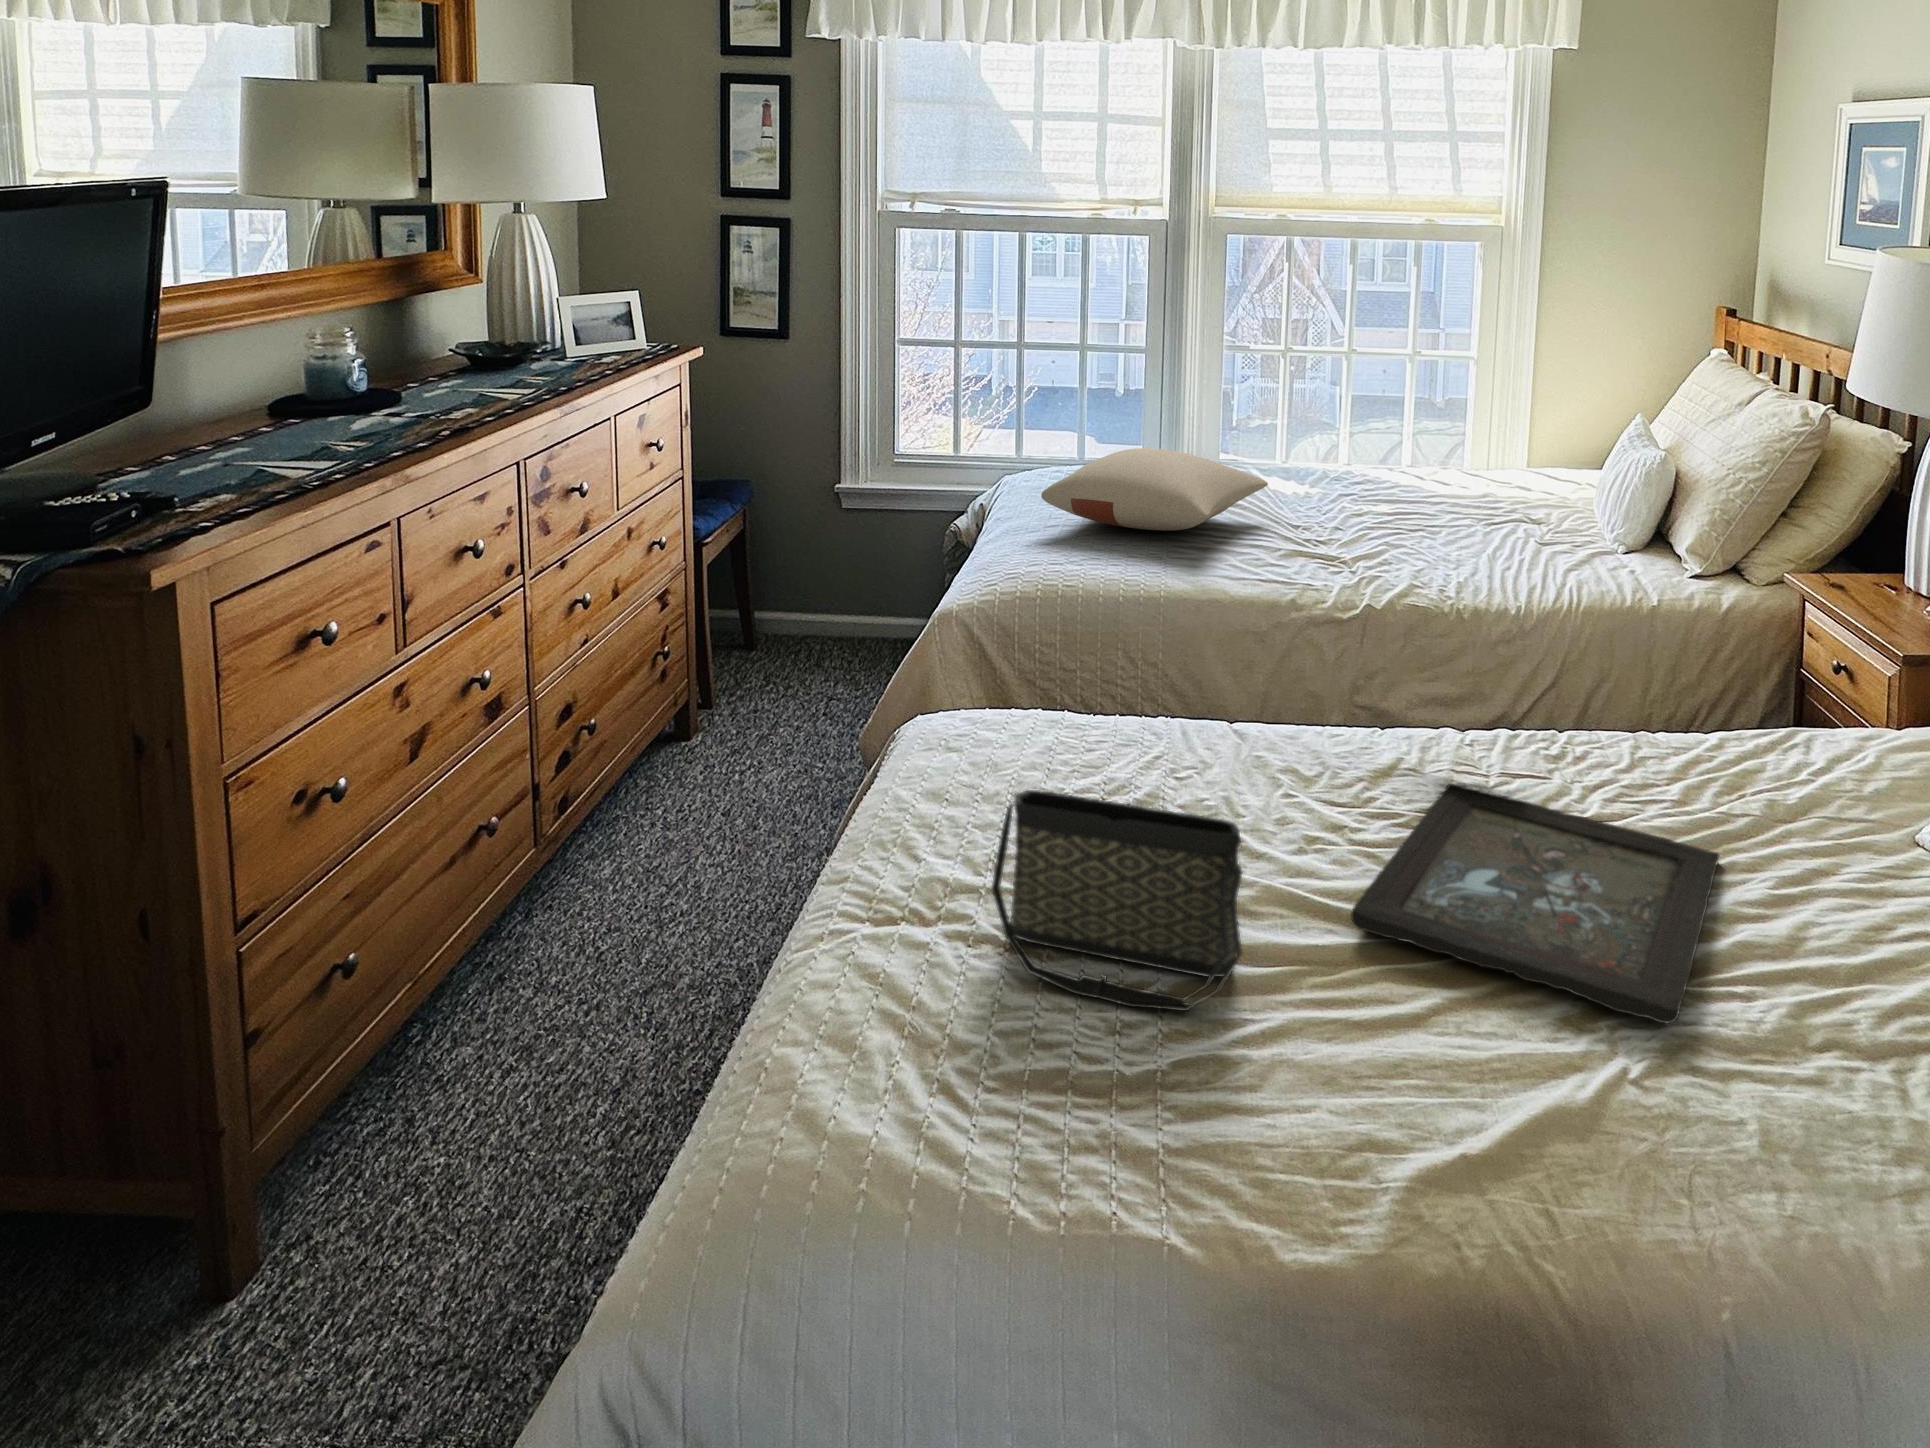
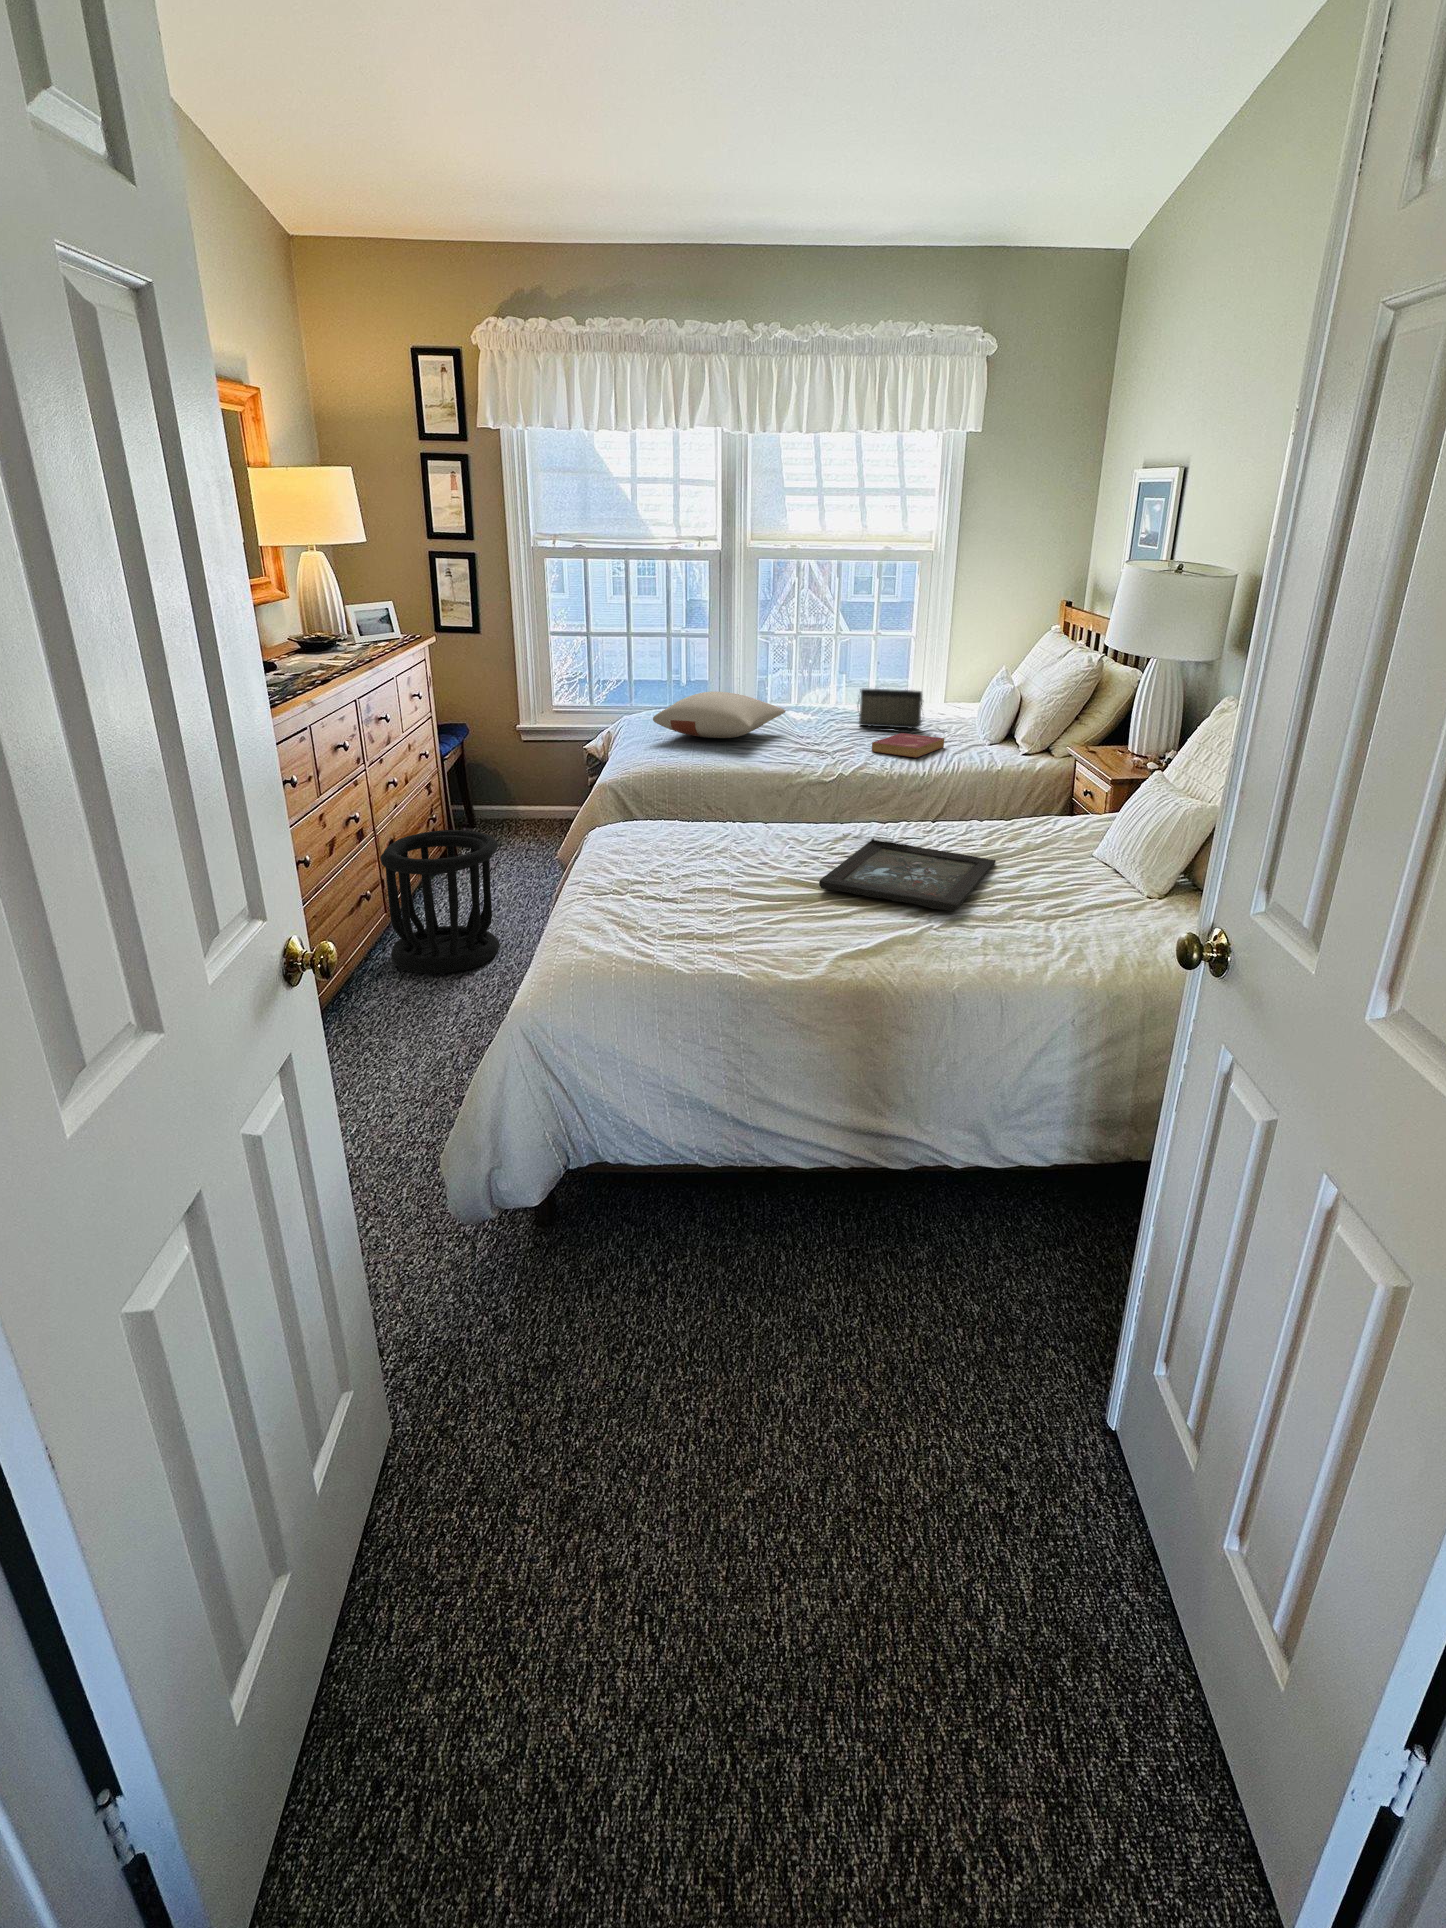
book: none [1420,528,1547,580] -> present [872,733,944,758]
wastebasket: none [525,692,746,985] -> present [380,830,500,973]
handbag: present [992,790,1242,1011] -> present [857,688,923,731]

